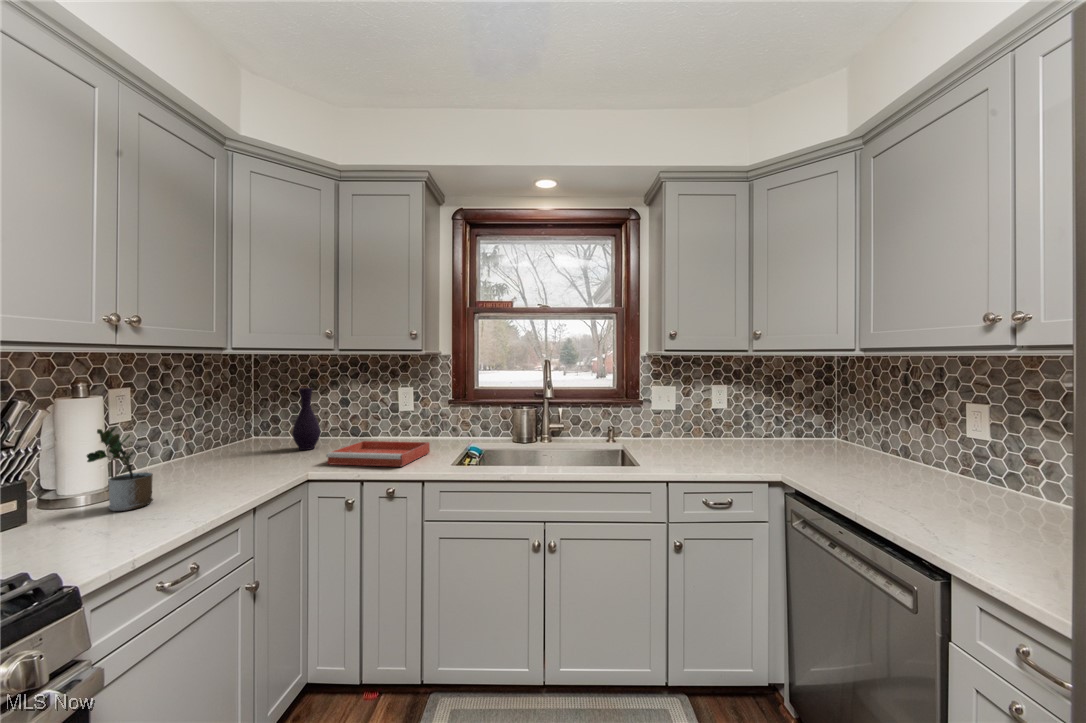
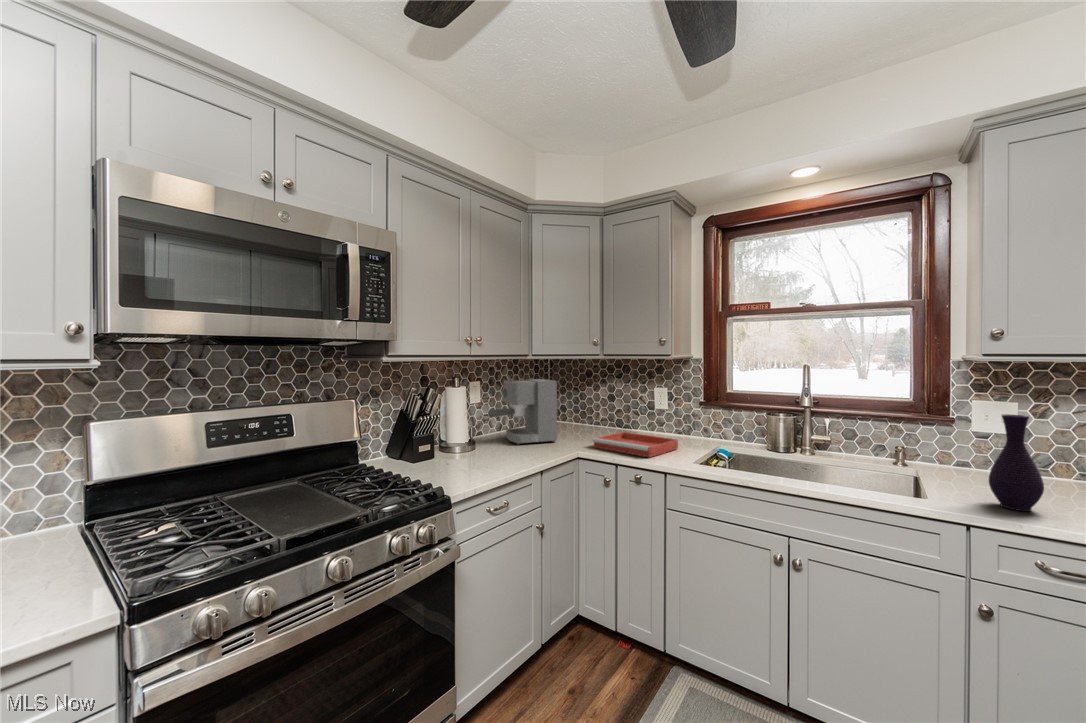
coffee maker: none [149,382,272,476] -> present [488,379,557,444]
vase: present [292,388,321,450] -> present [989,414,1044,511]
potted plant: present [87,427,153,511] -> none [458,406,488,459]

